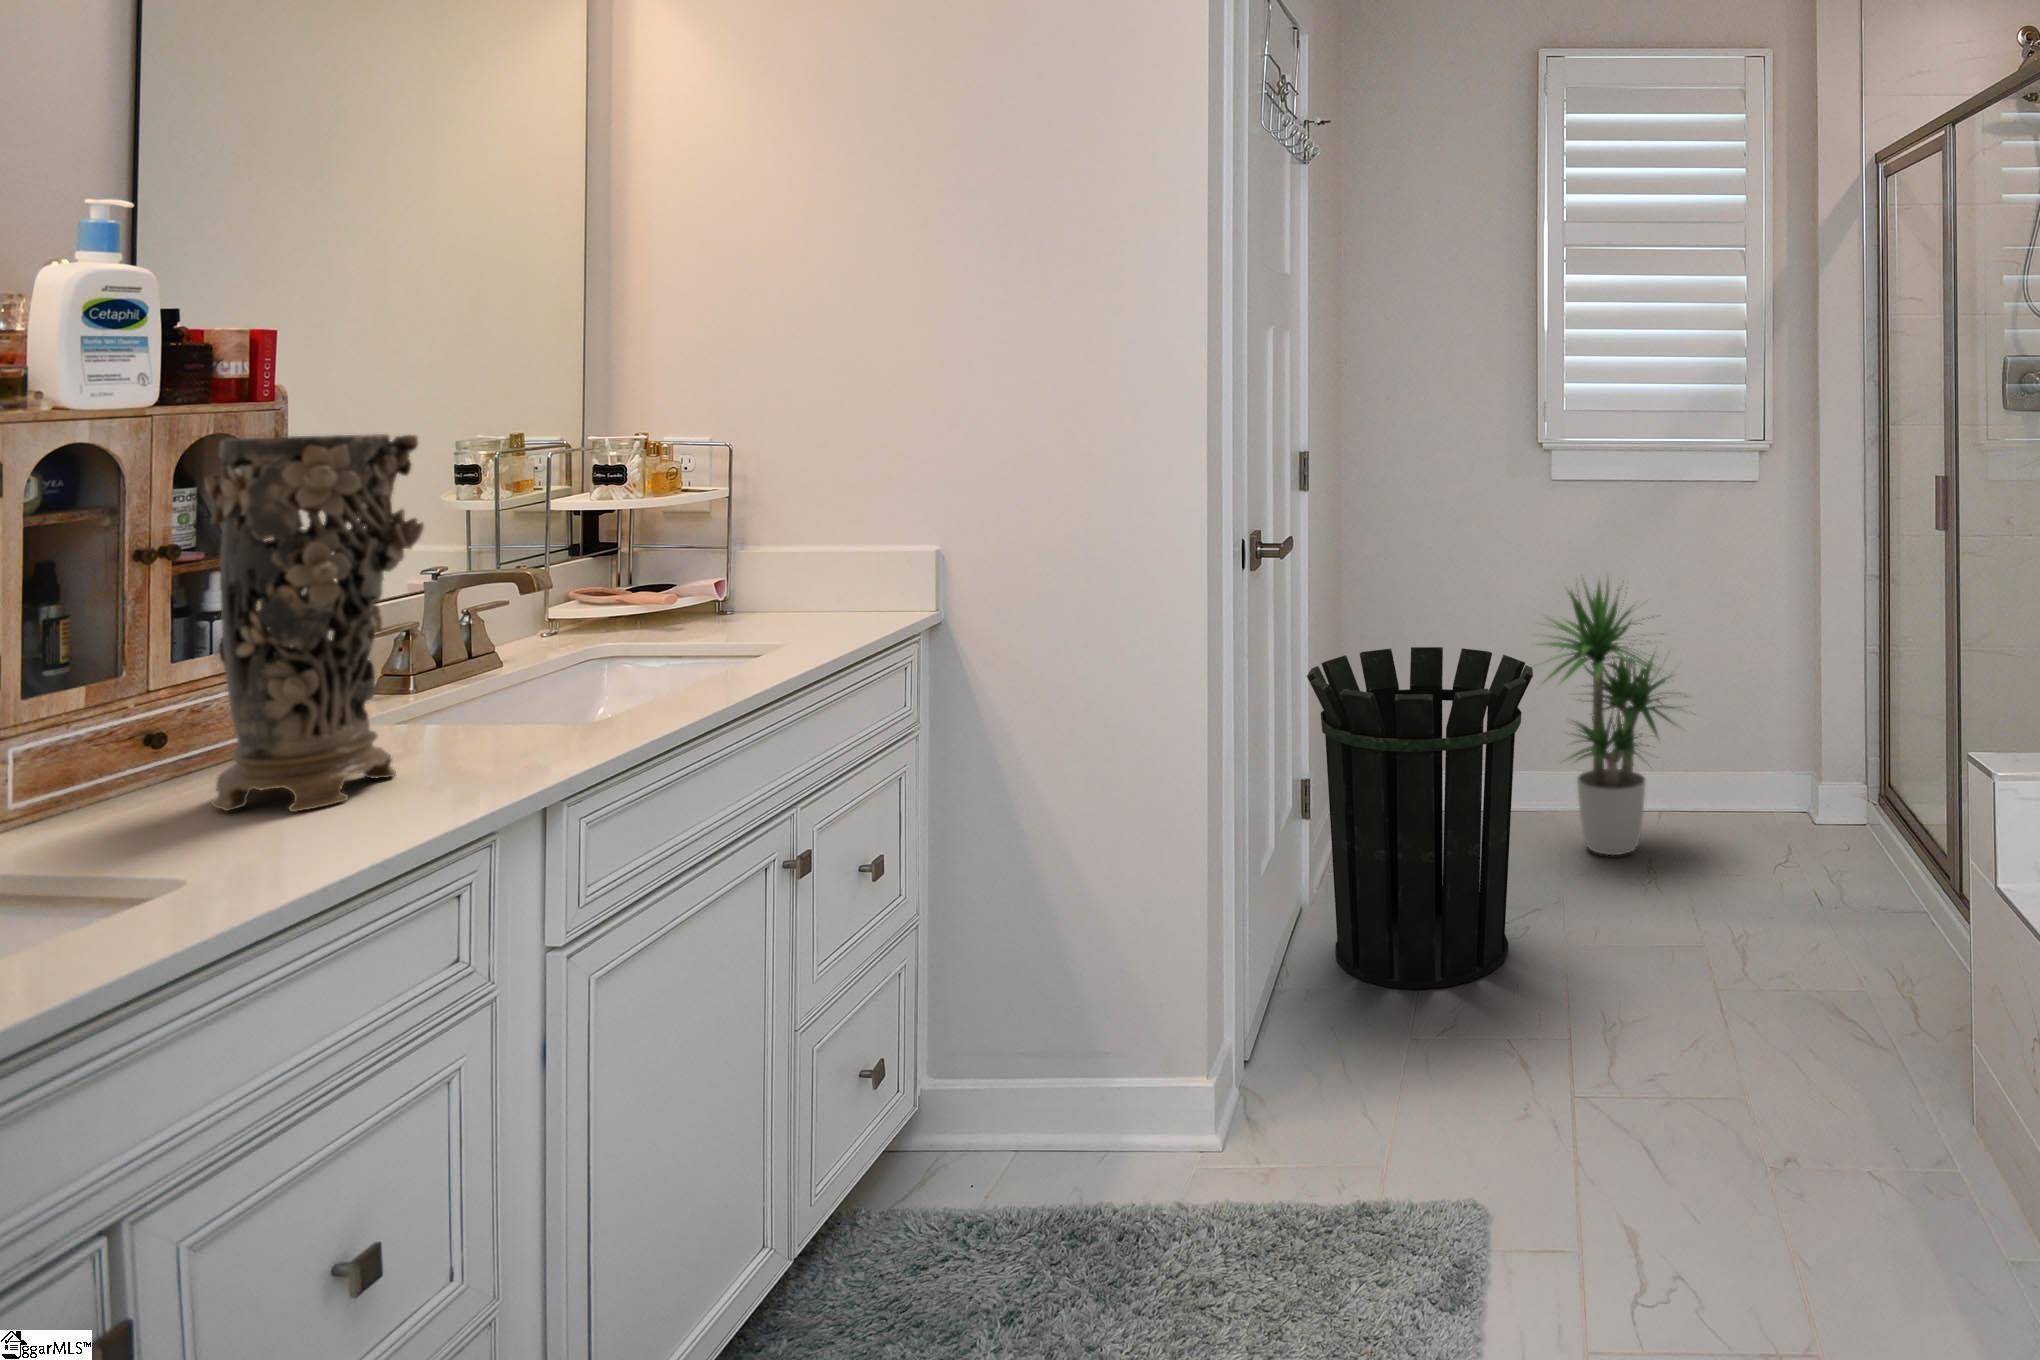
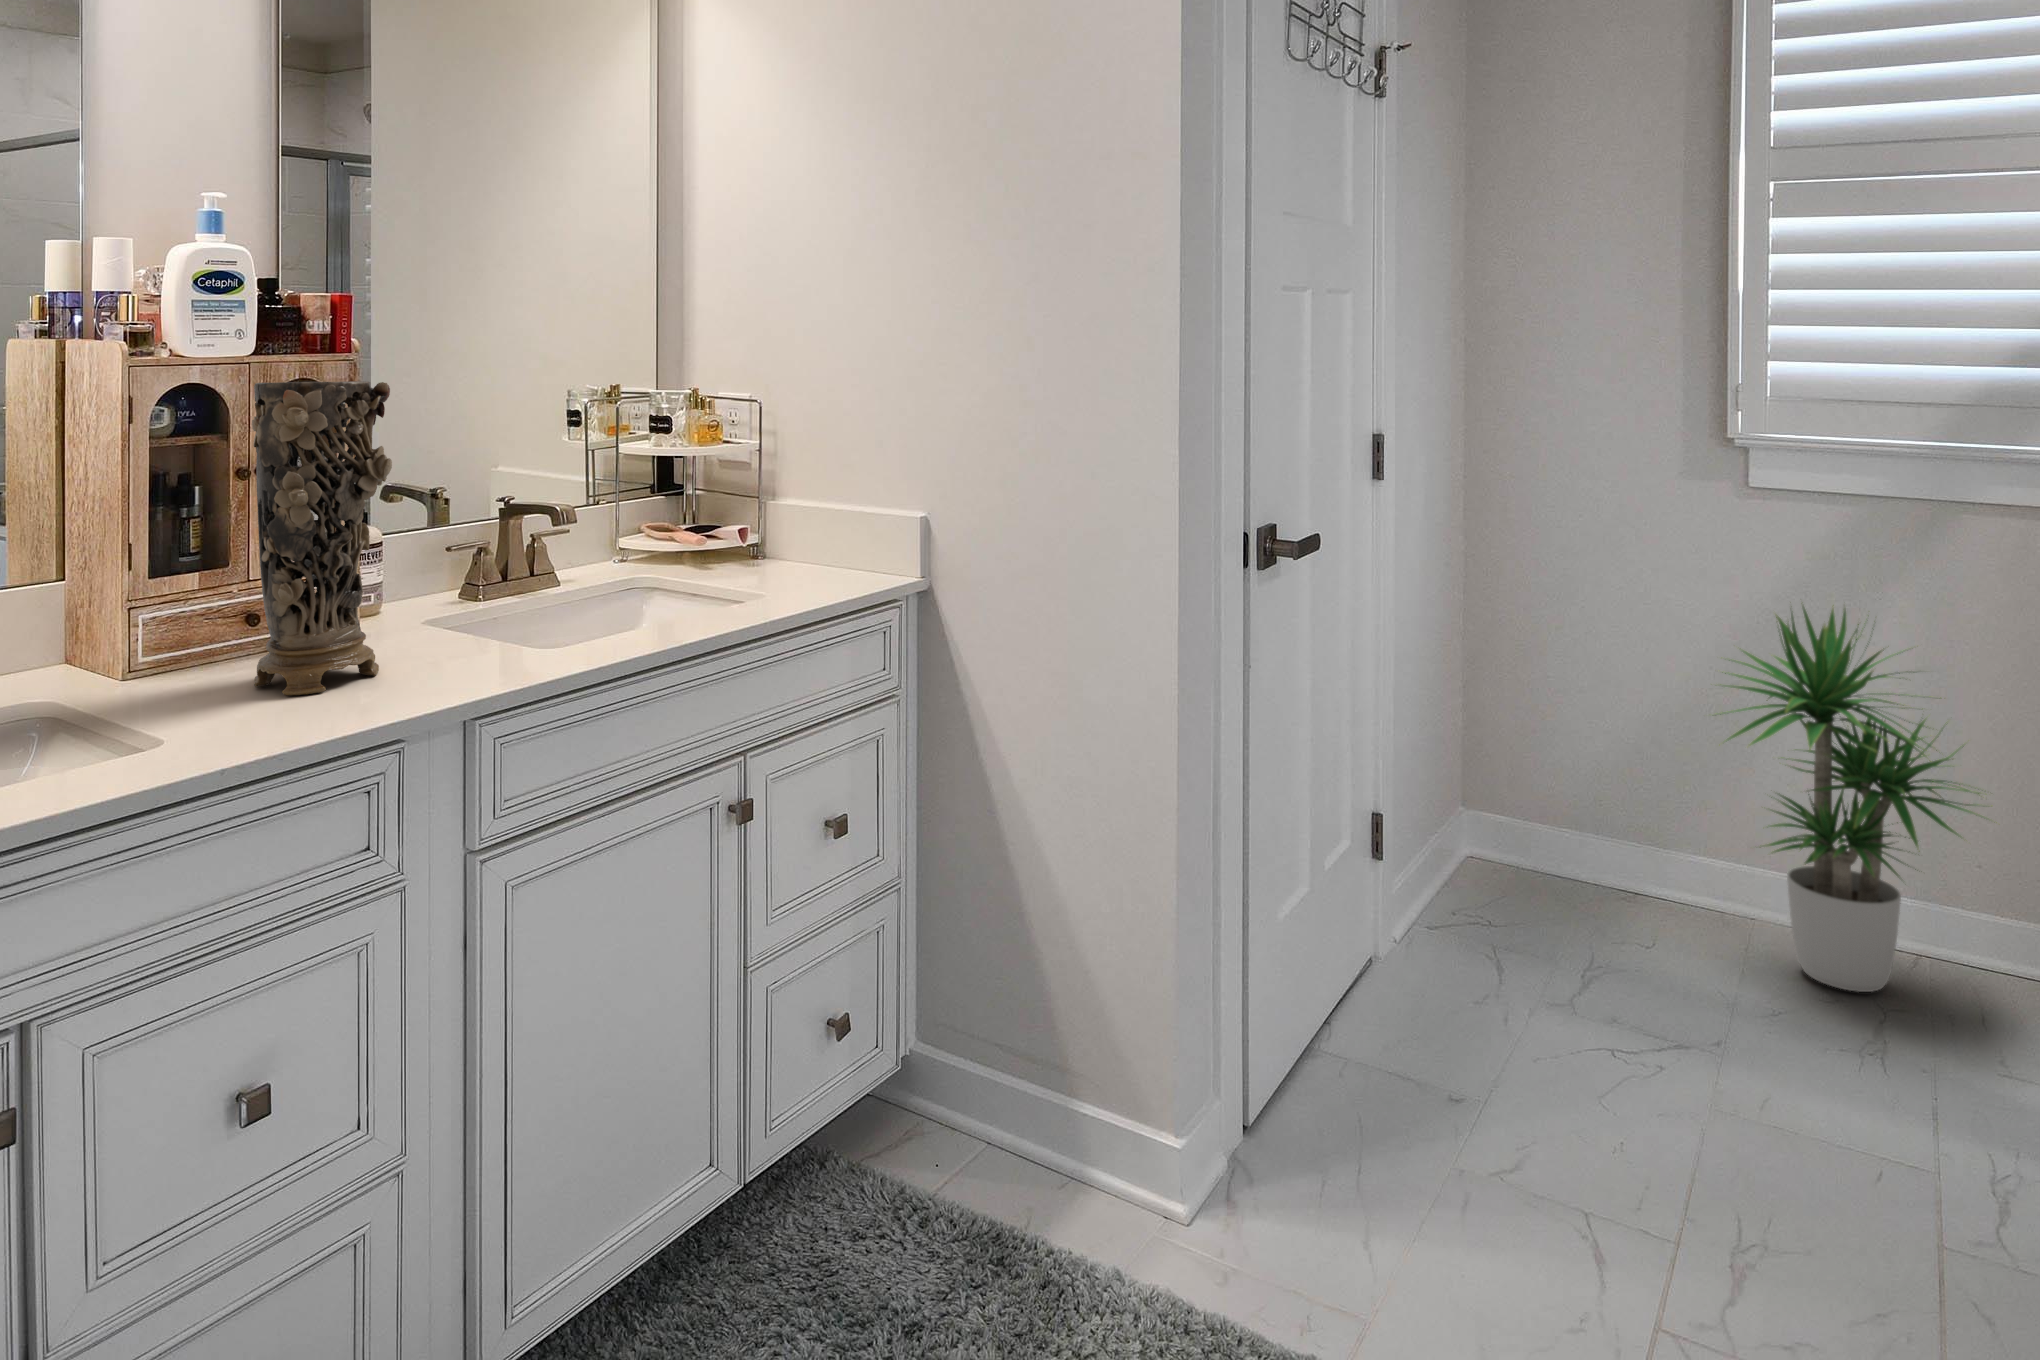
waste bin: present [1307,647,1533,989] -> none [1366,668,1678,1109]

